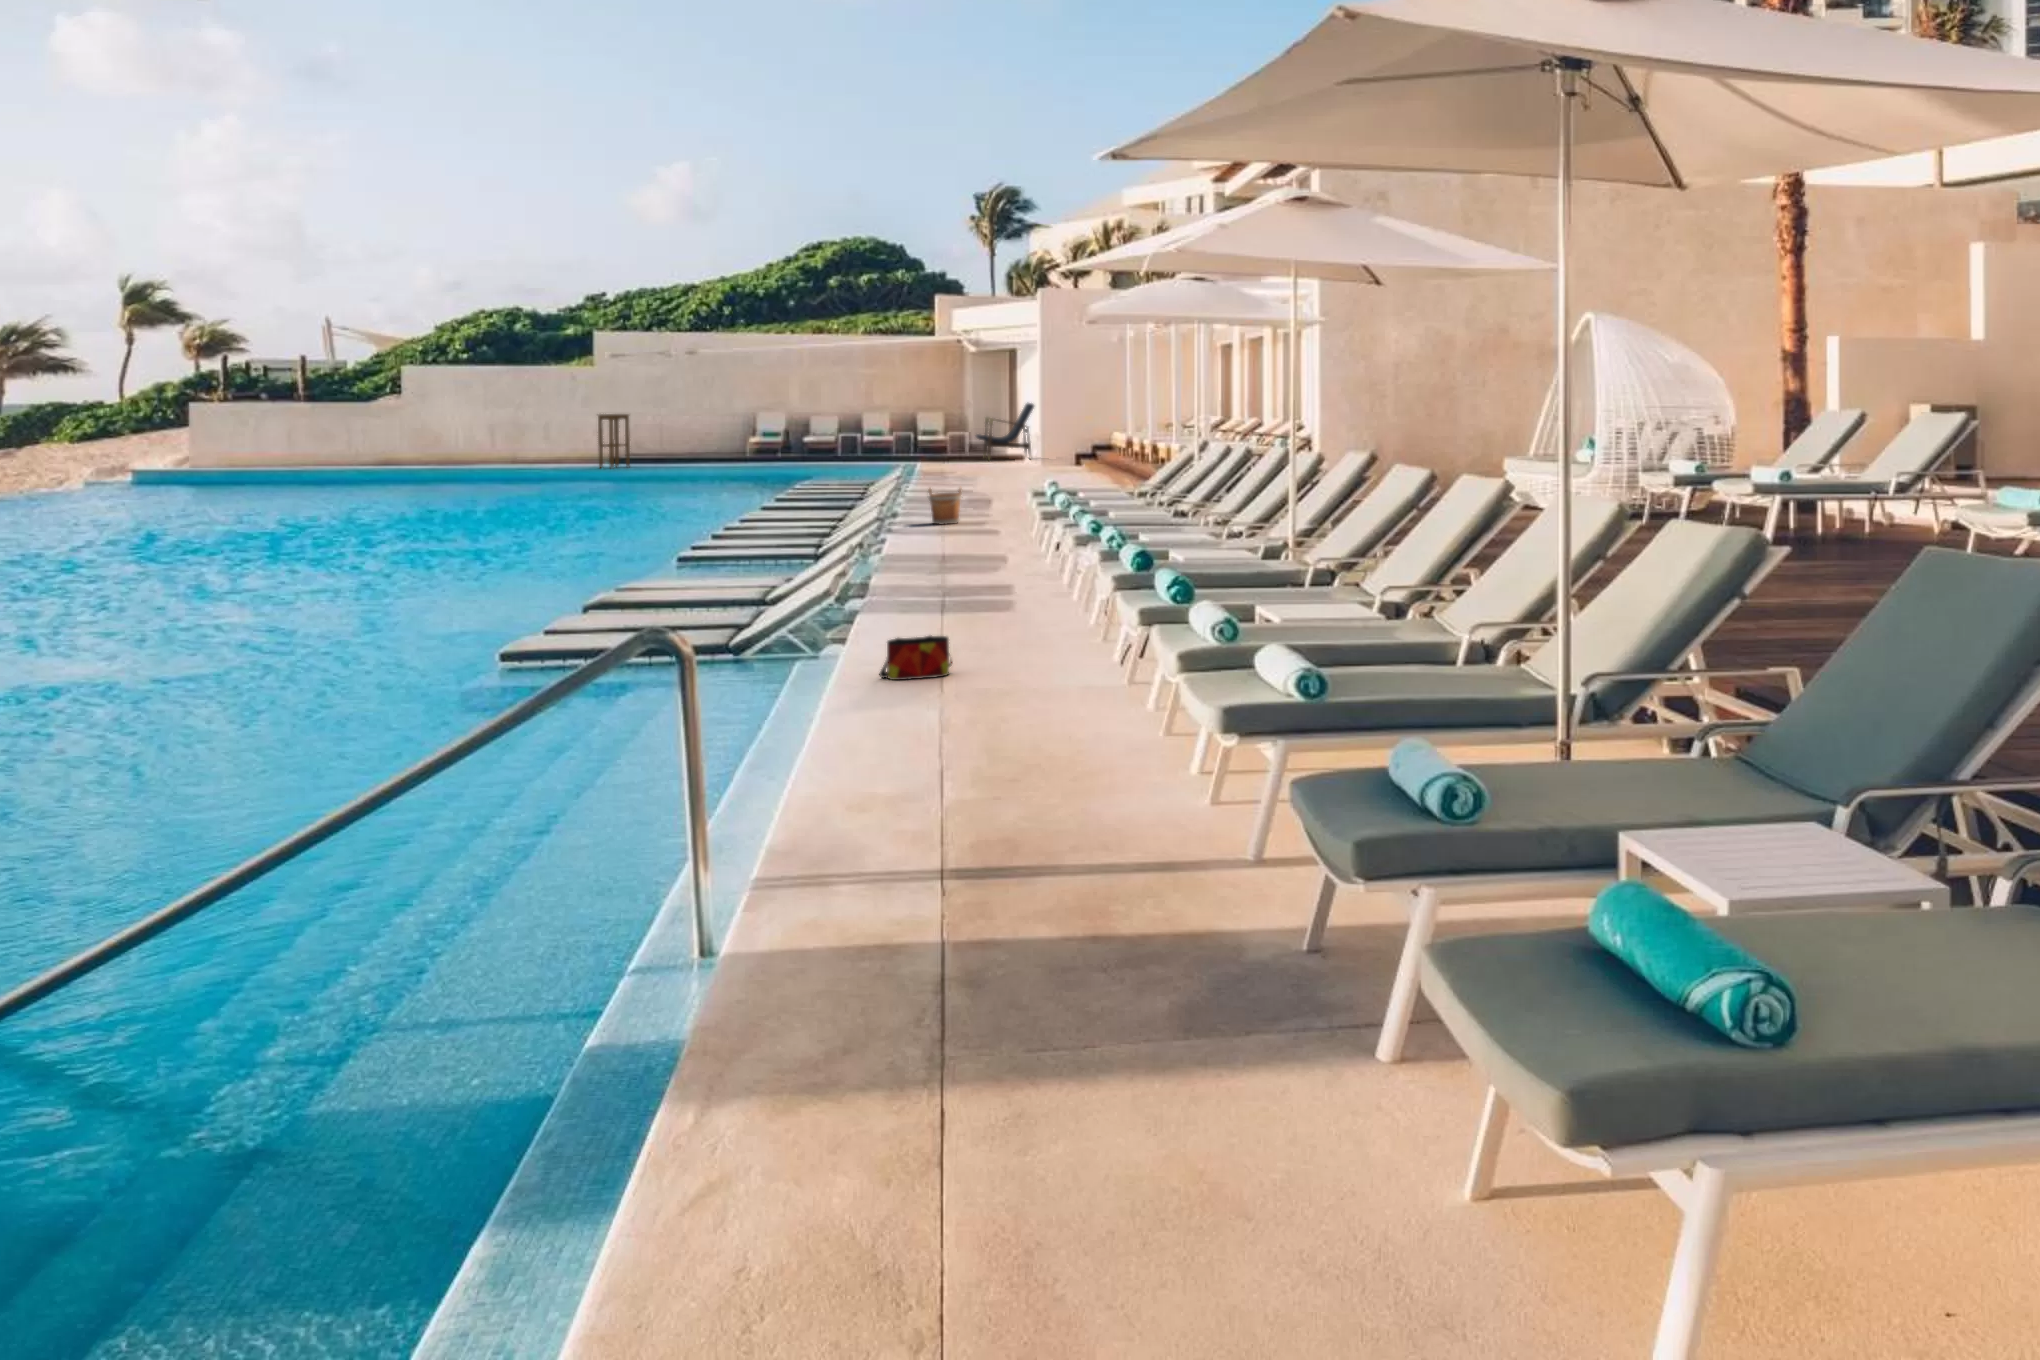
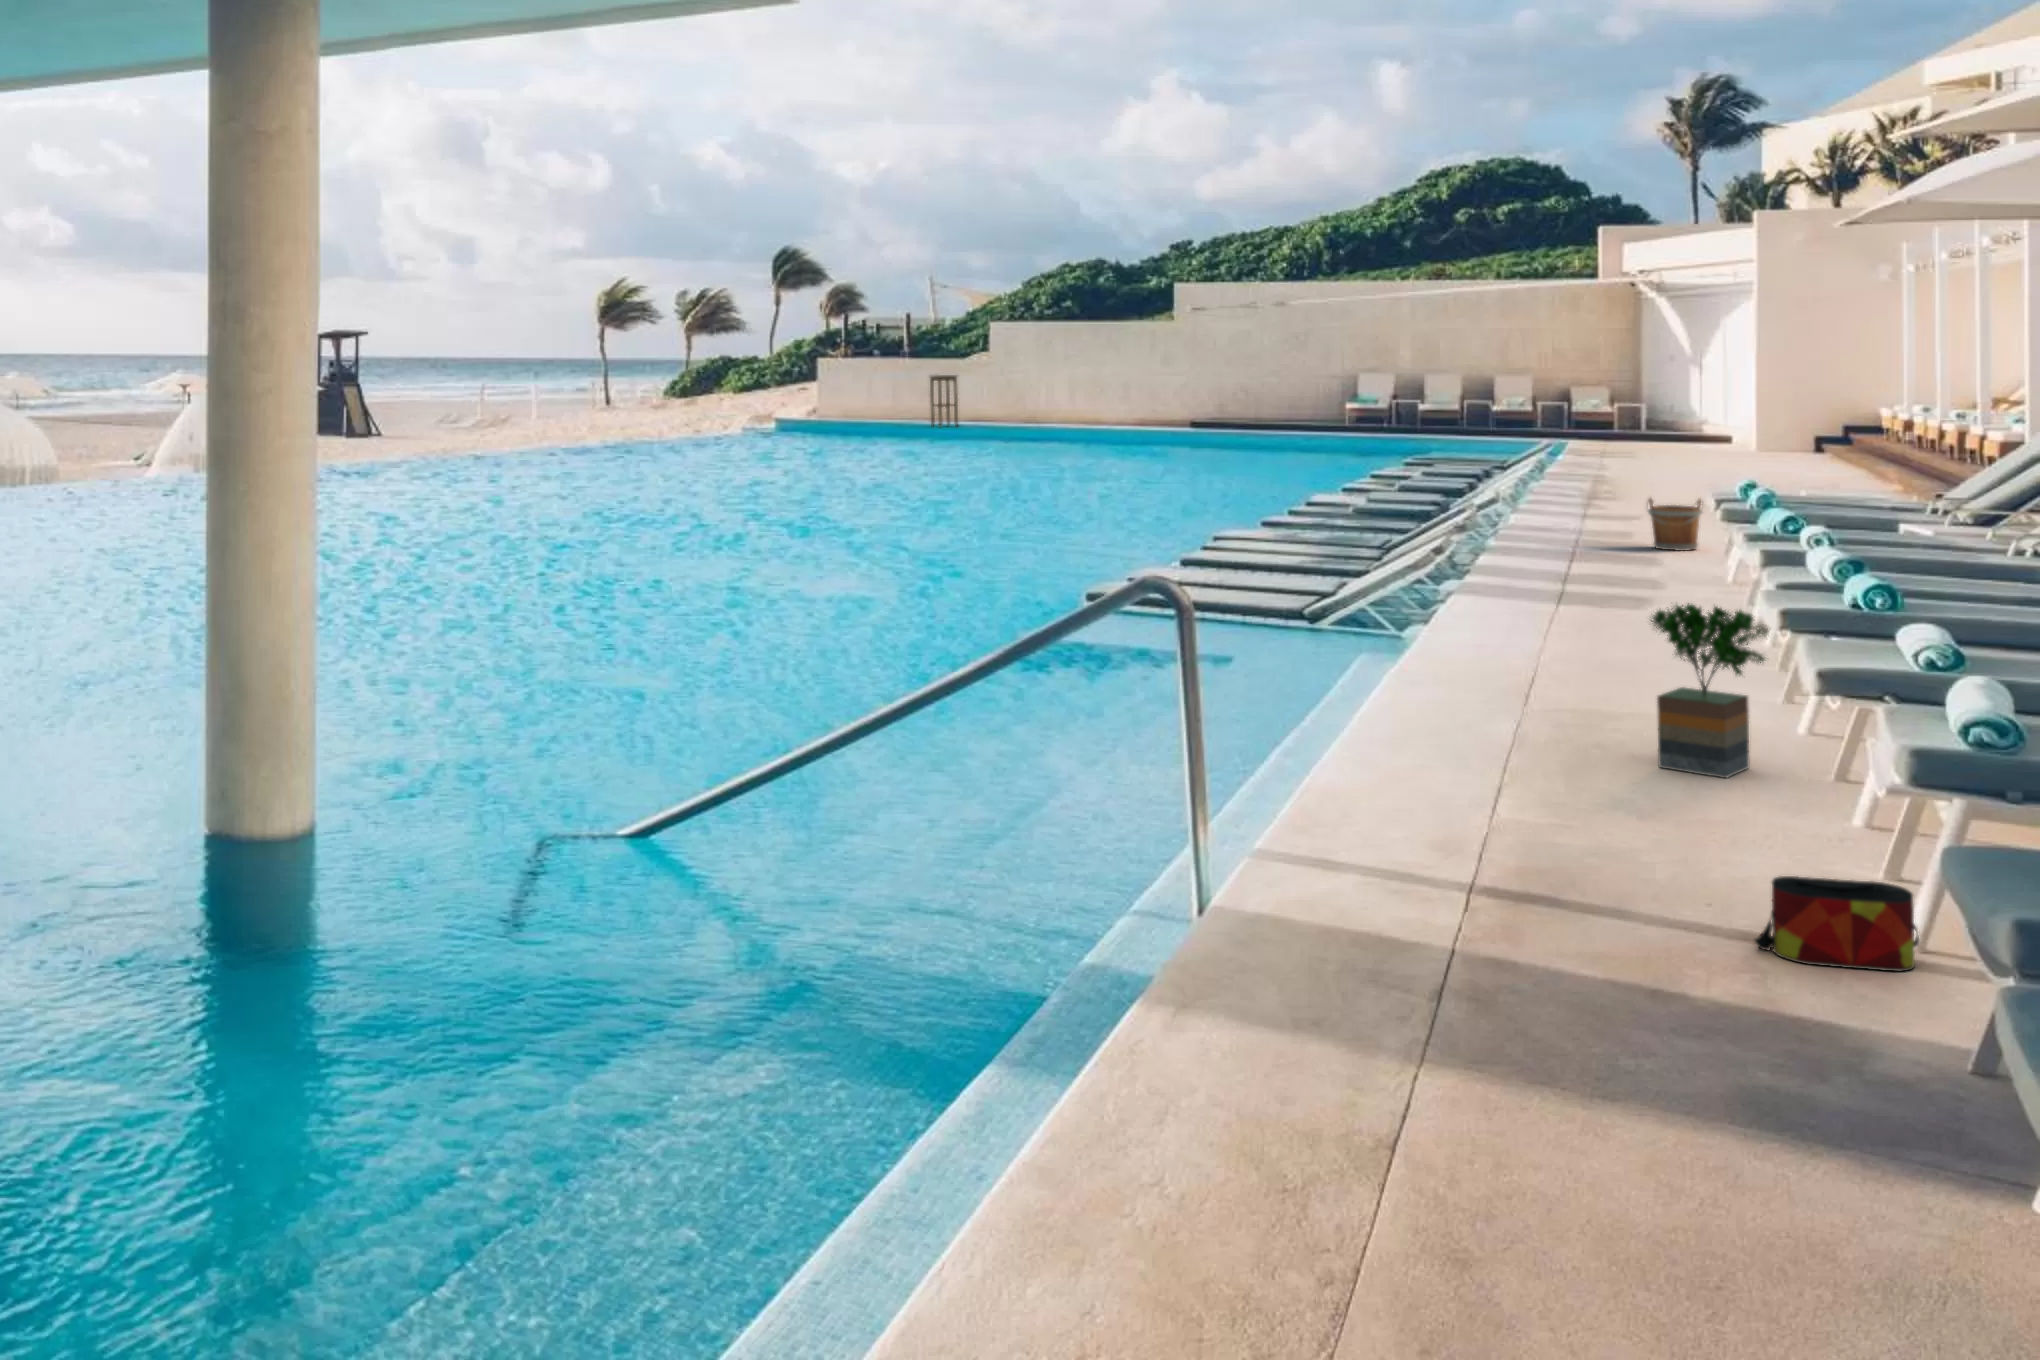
lounge chair: present [976,403,1034,458] -> none [1658,366,1749,442]
stool: present [598,414,630,468] -> present [930,375,958,428]
potted tree: none [866,522,933,623] -> present [1650,603,1768,778]

